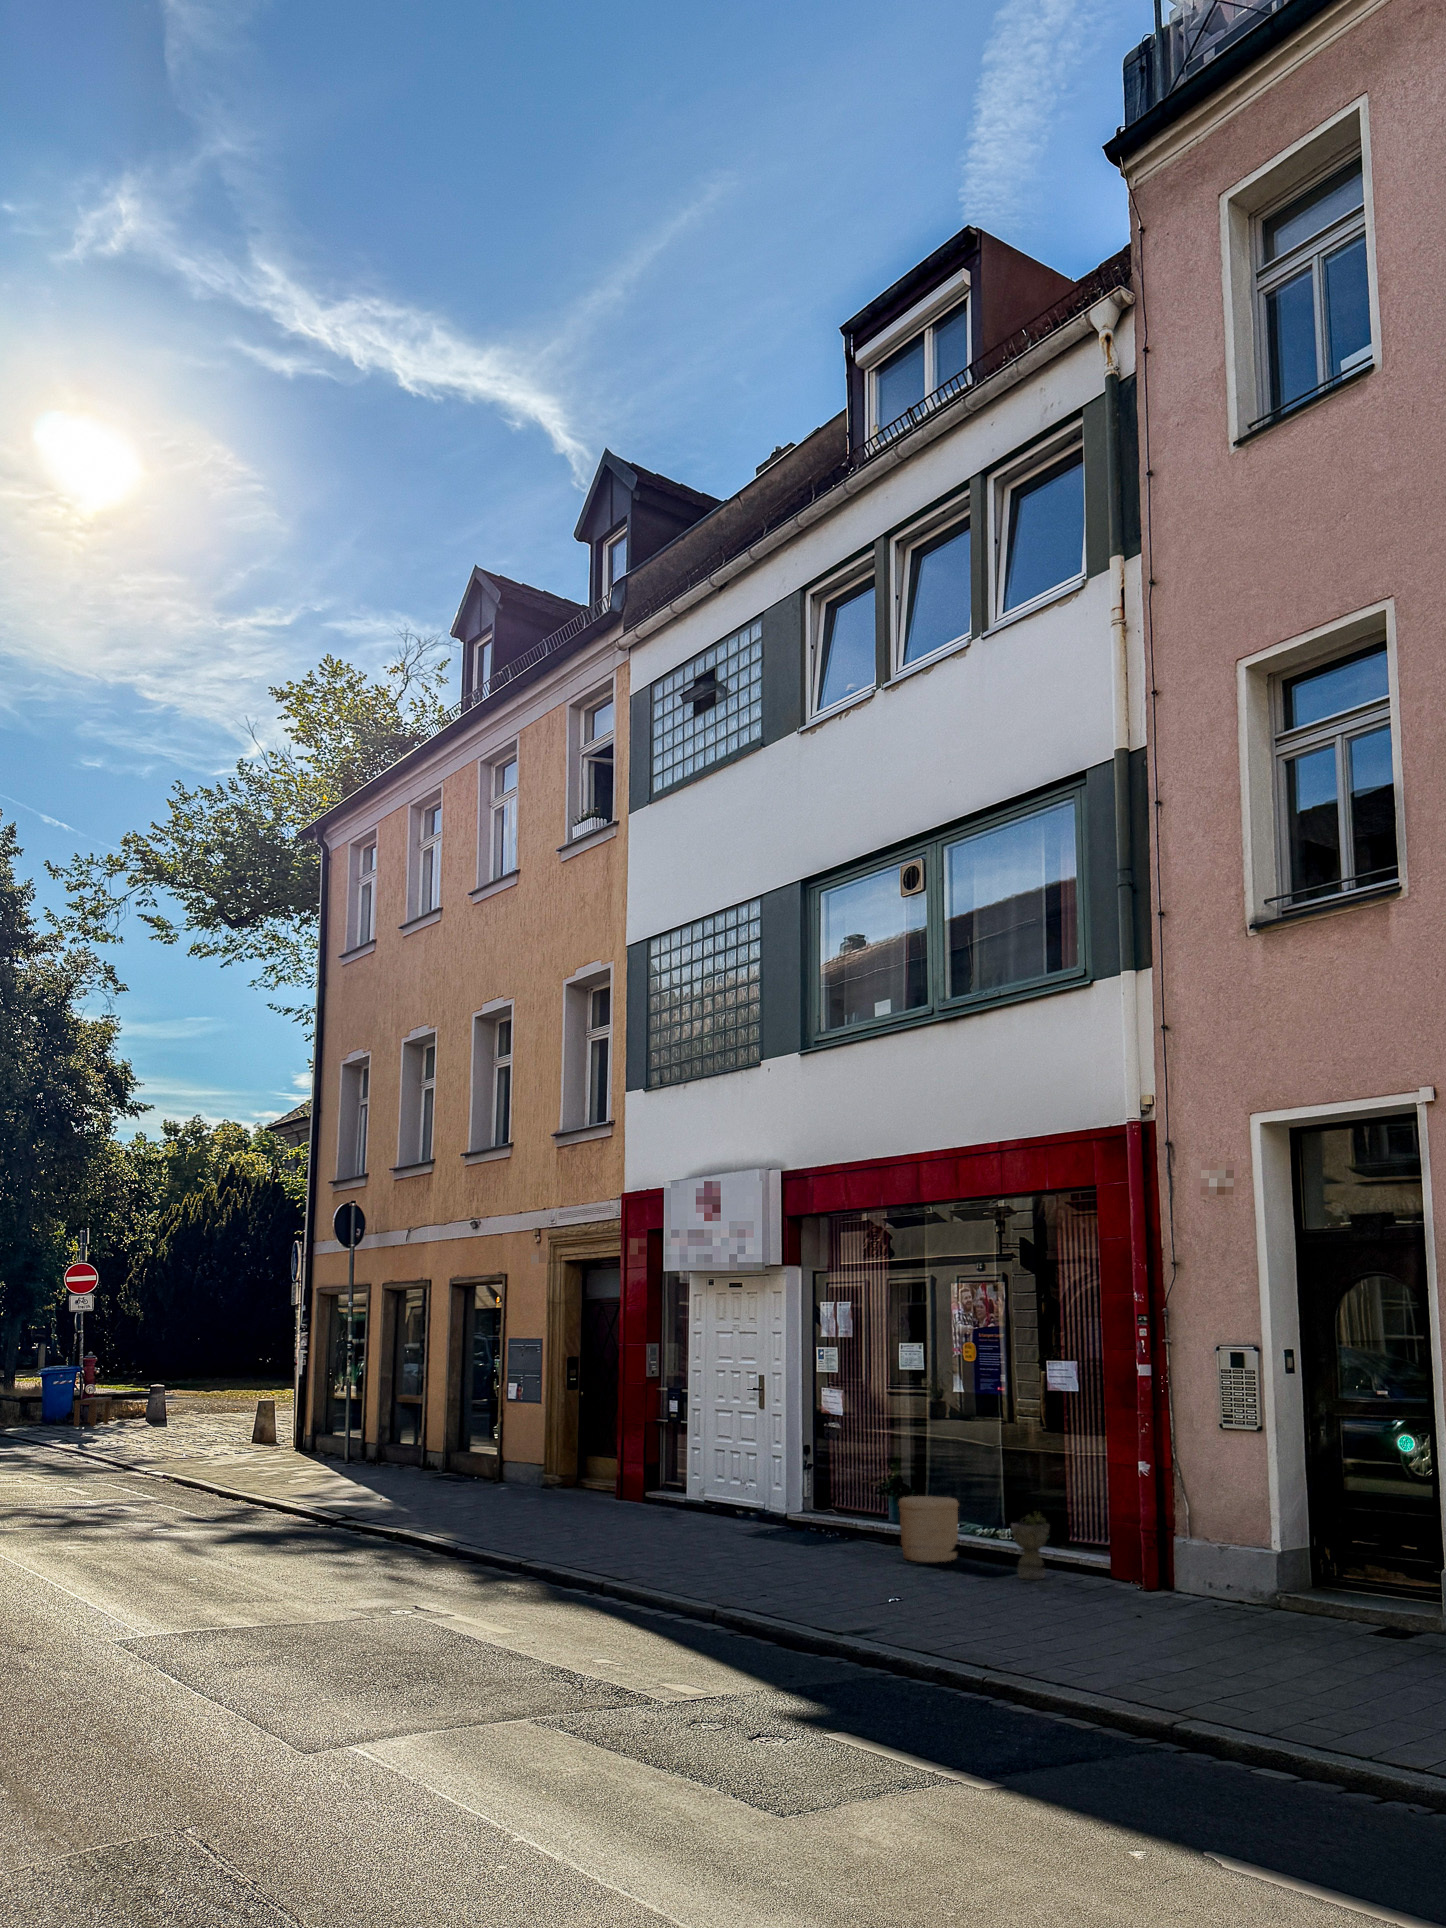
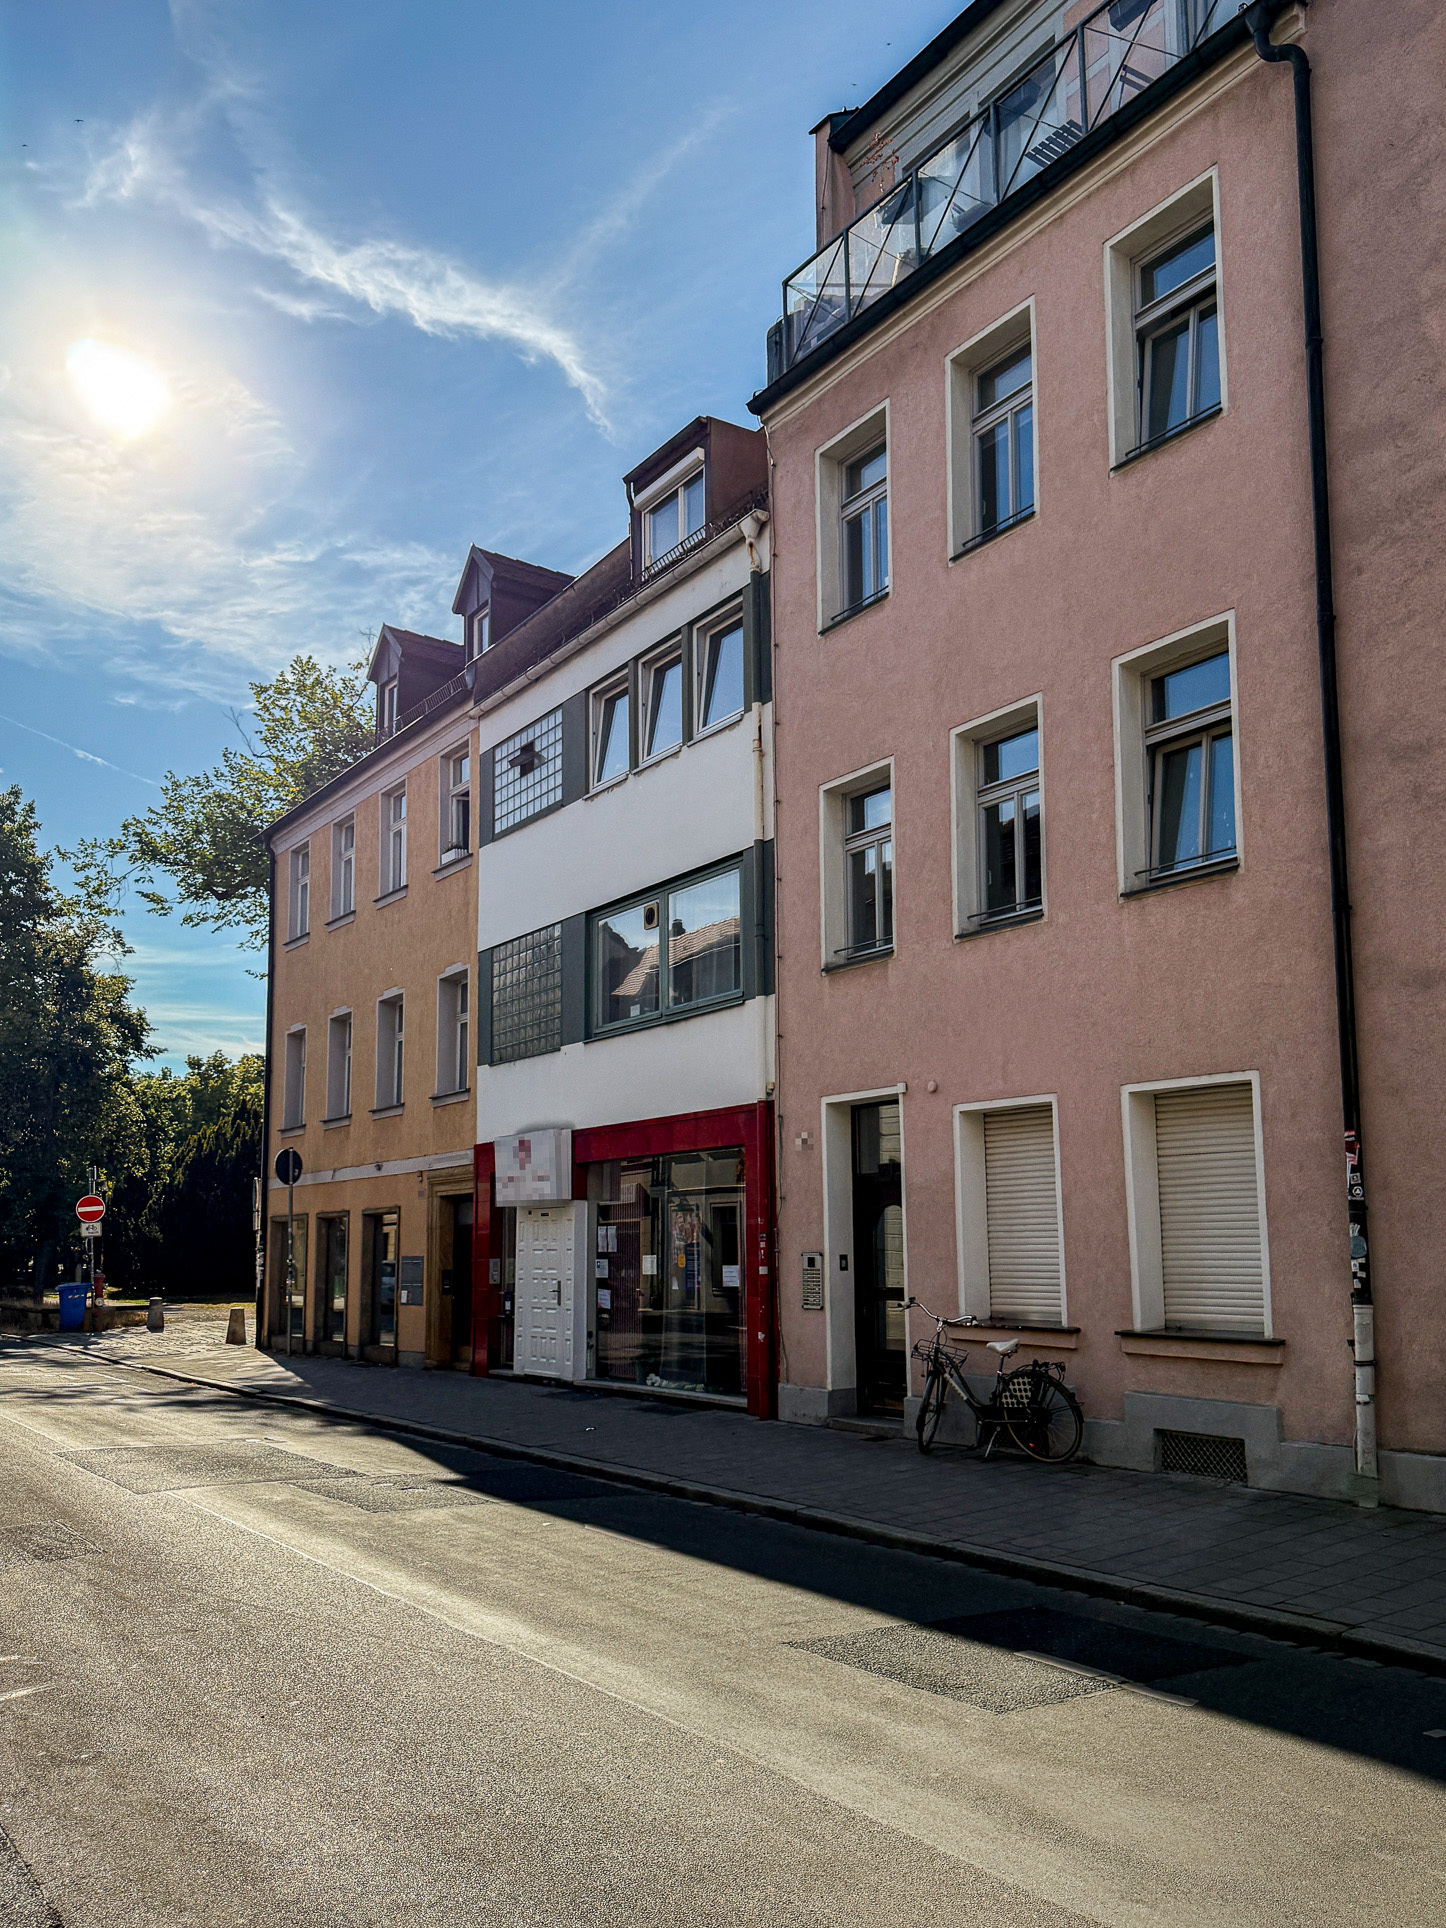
woven basket: present [899,1496,959,1563] -> none [630,1364,673,1409]
planter: present [1011,1512,1050,1580] -> none [692,1371,719,1418]

